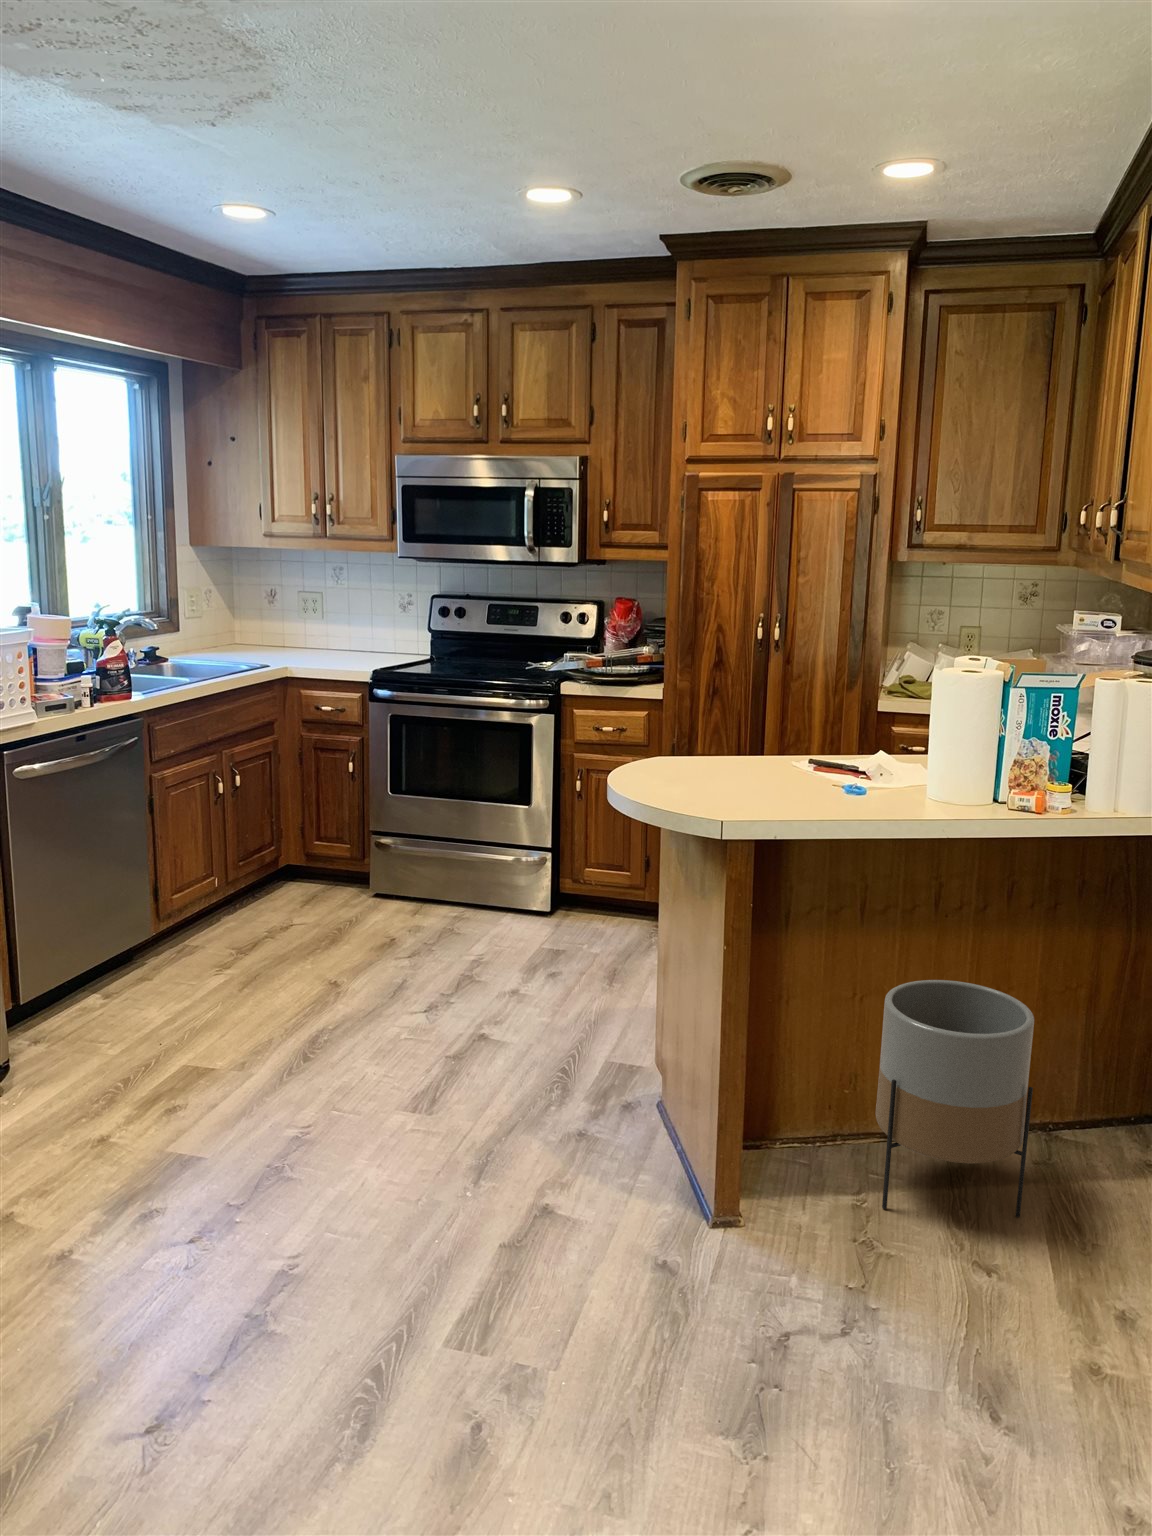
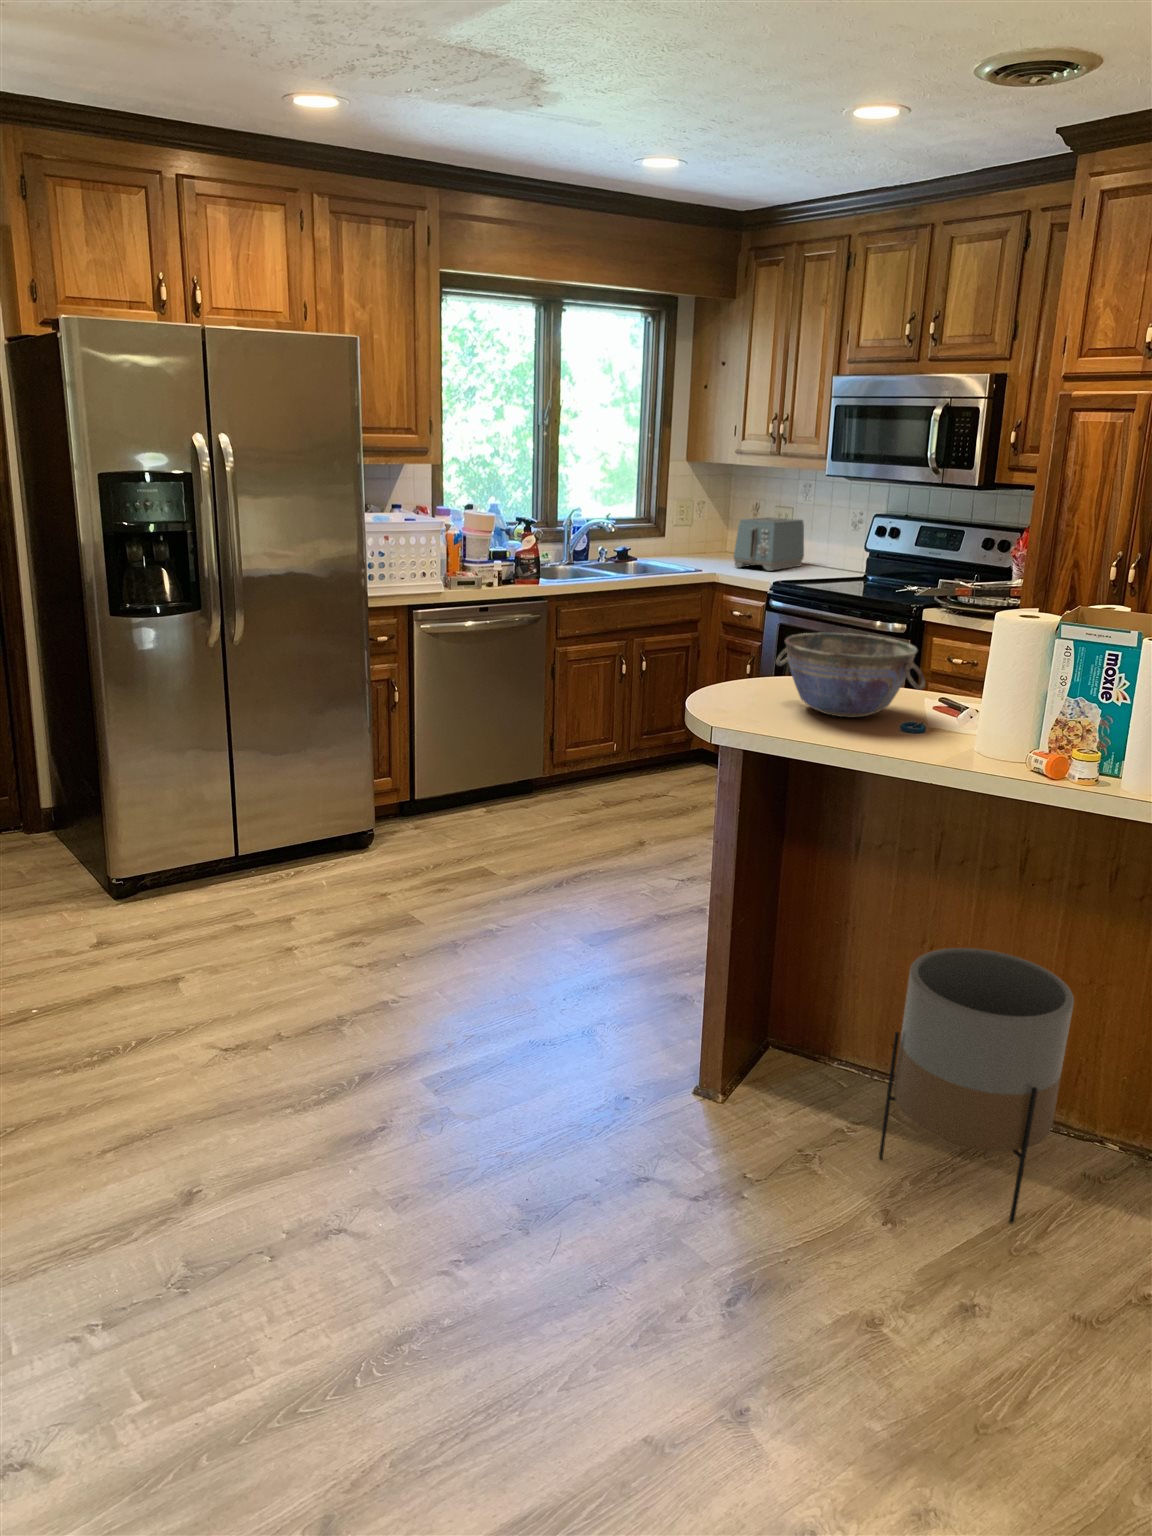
toaster: none [293,603,355,660] -> present [734,517,804,571]
bowl: none [695,709,853,791] -> present [776,633,925,717]

